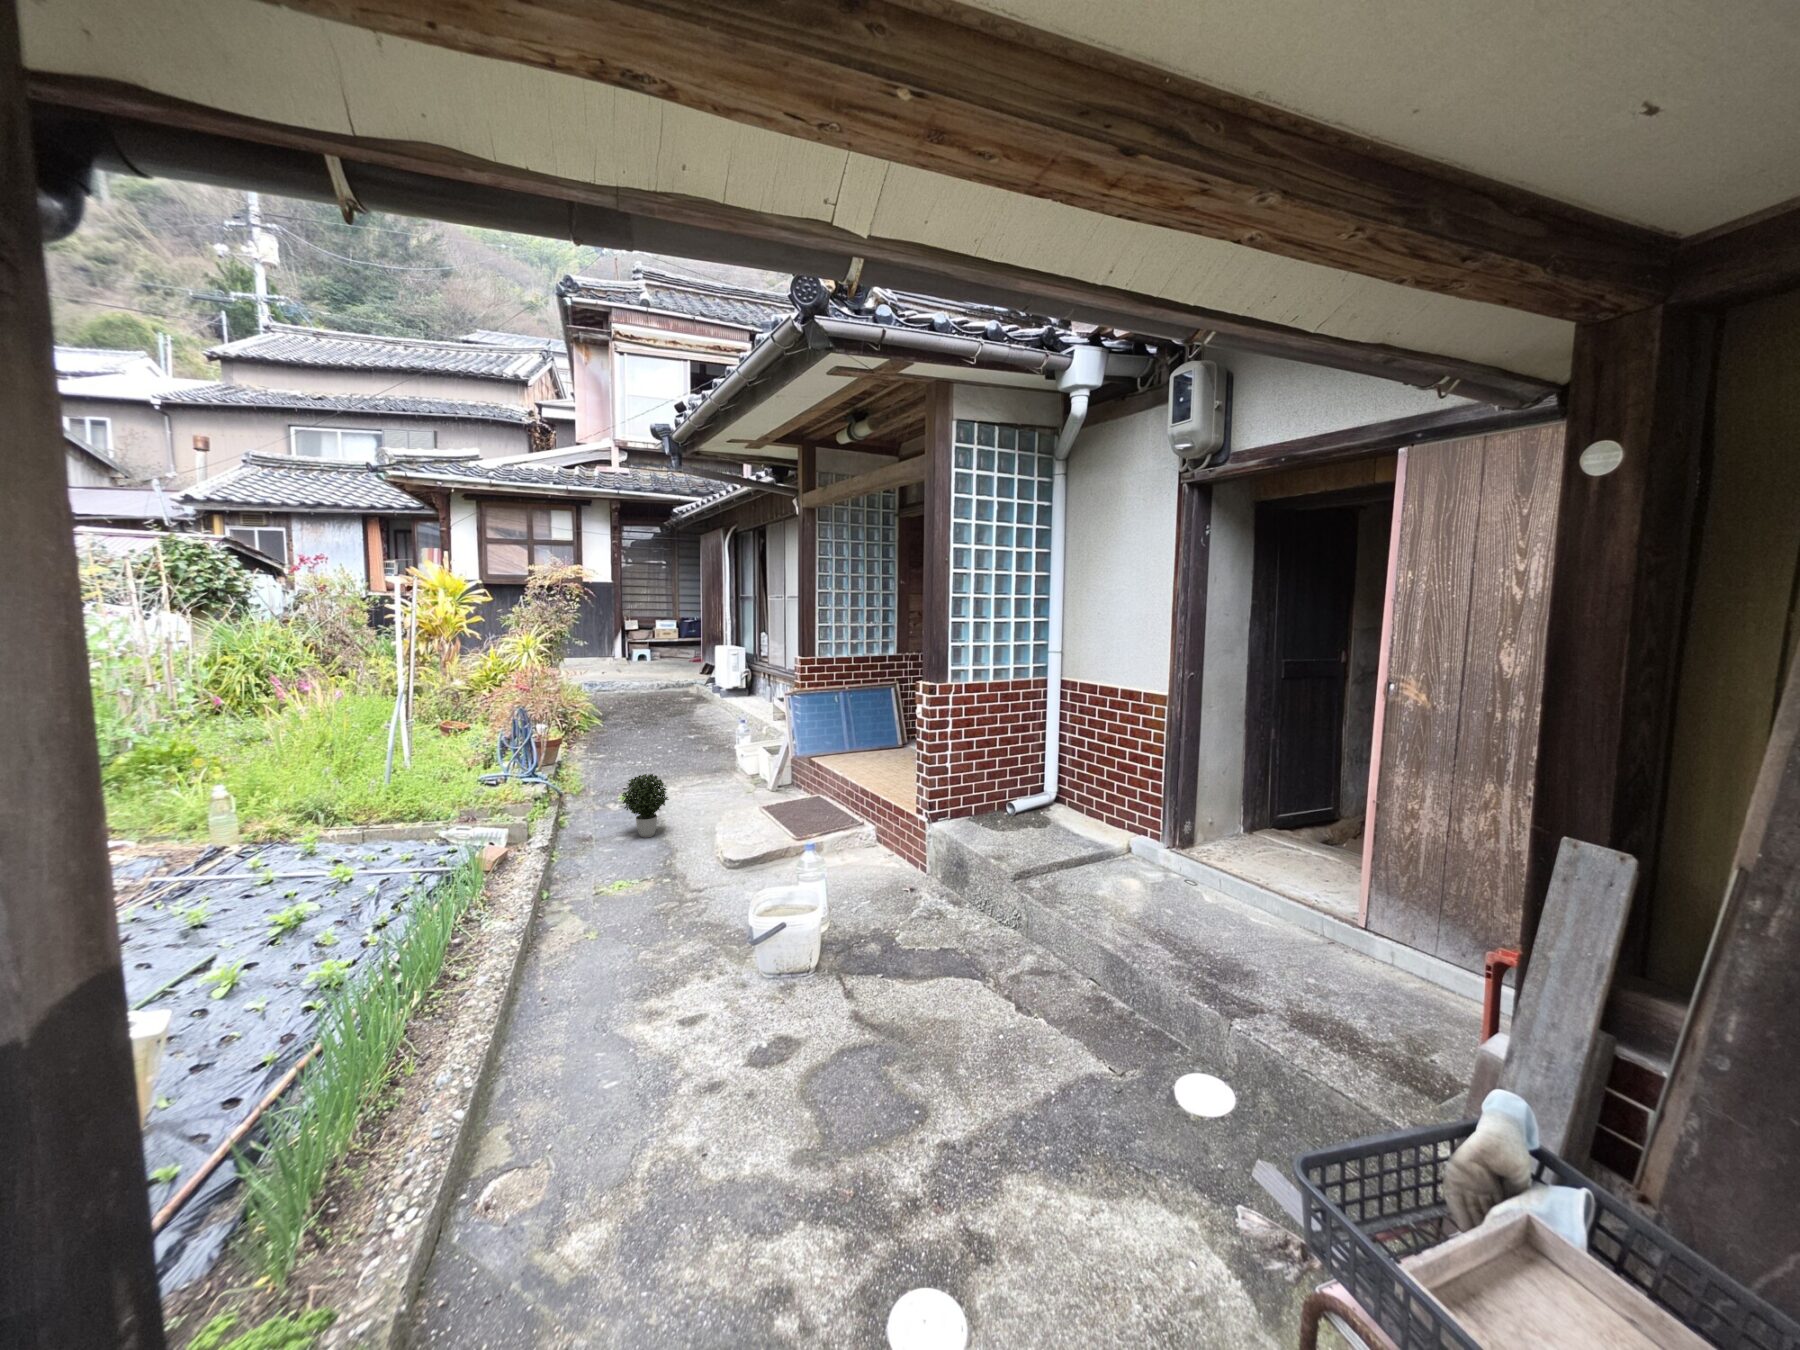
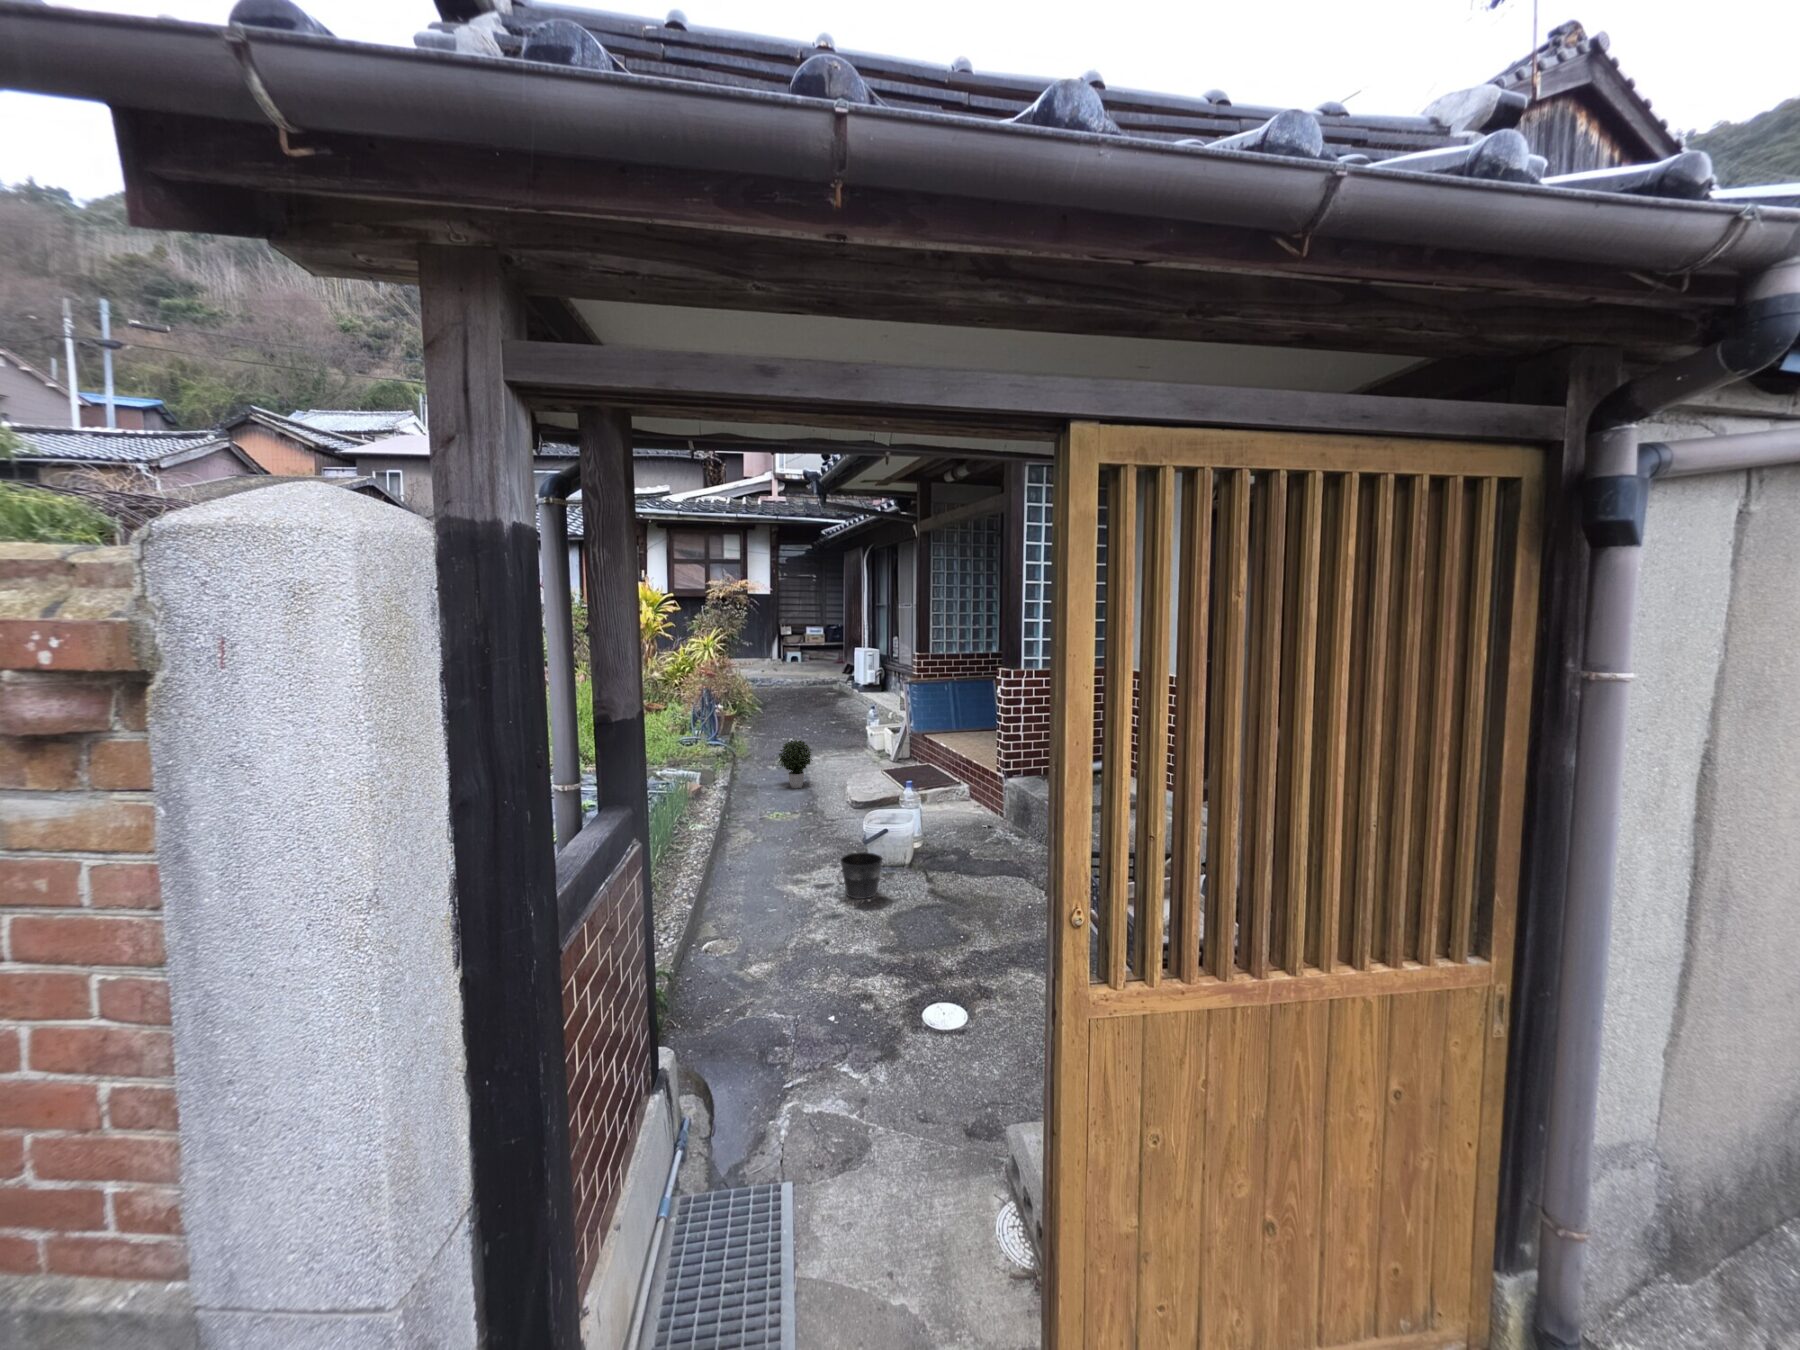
bucket: none [712,963,781,1040] -> present [837,852,882,899]

